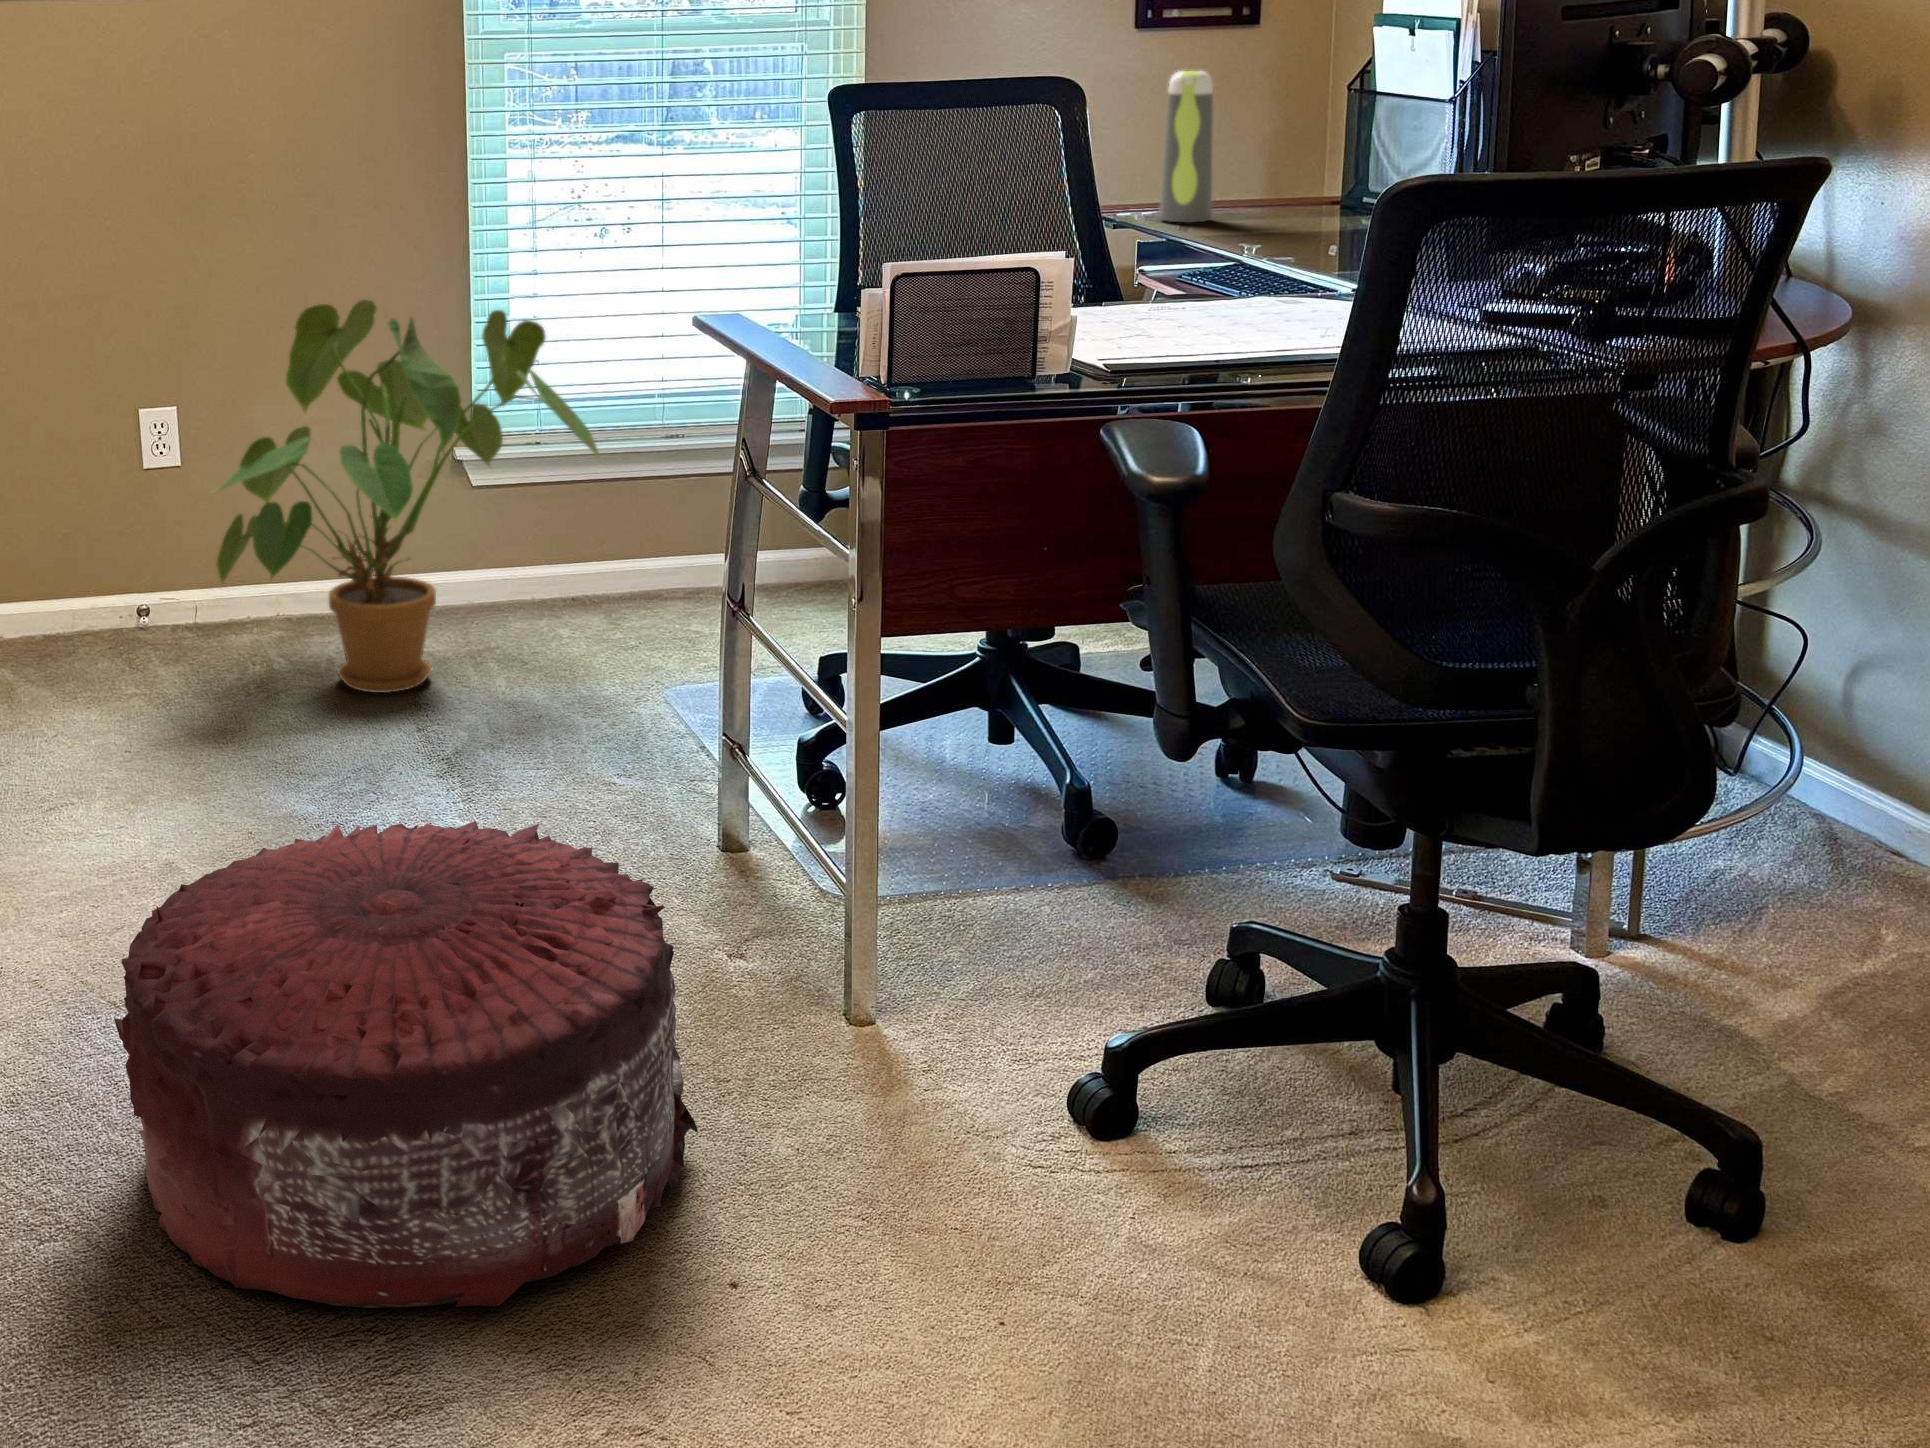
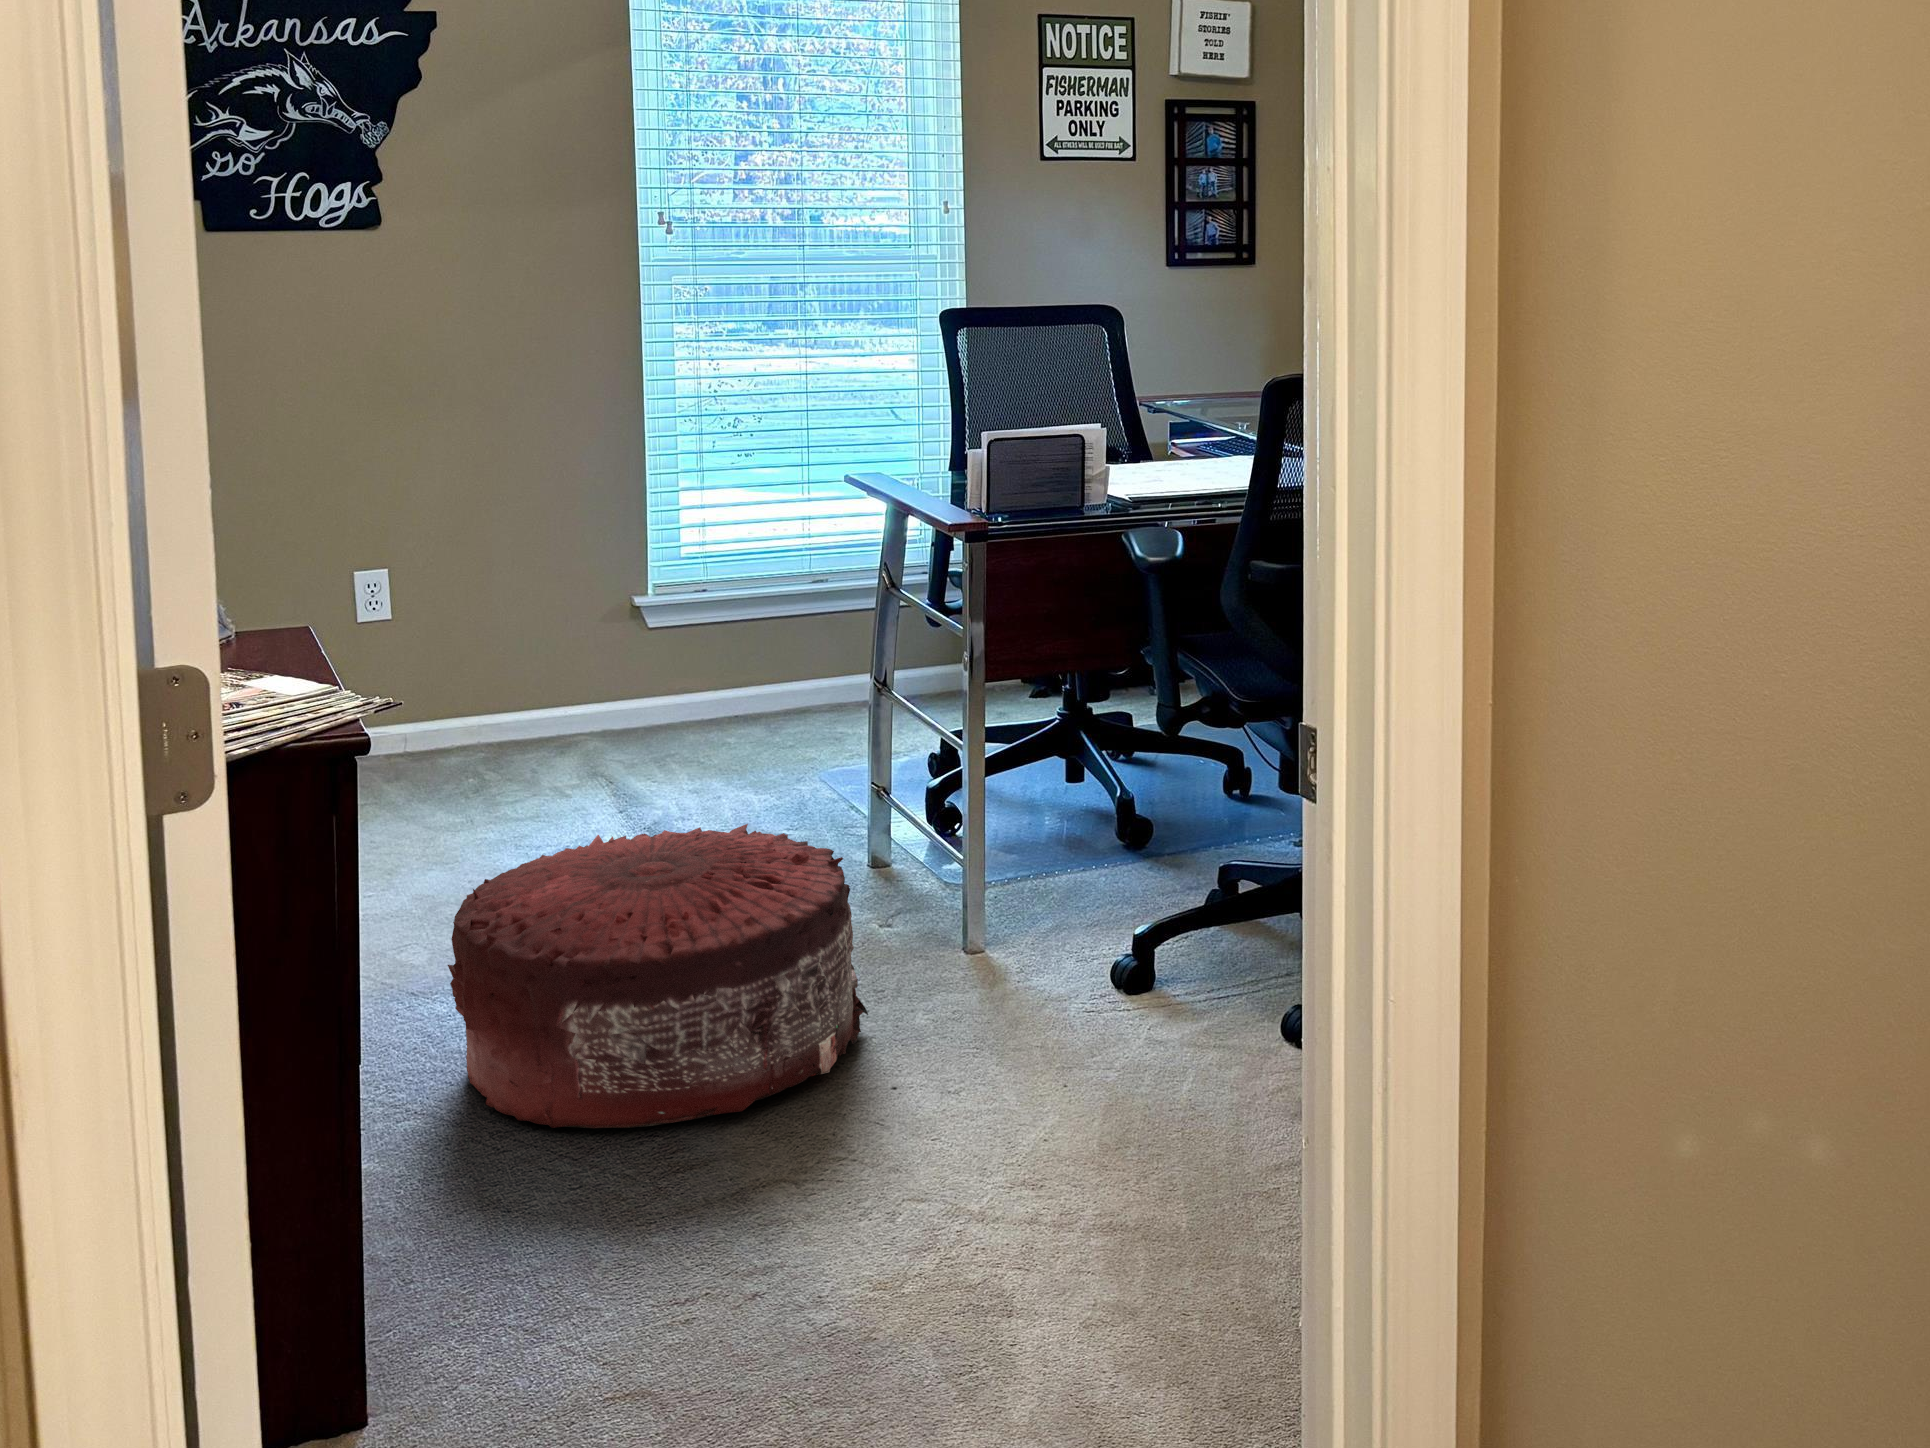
water bottle: present [1159,71,1213,223] -> none [1178,300,1214,408]
house plant: present [217,299,601,693] -> none [430,478,769,793]

